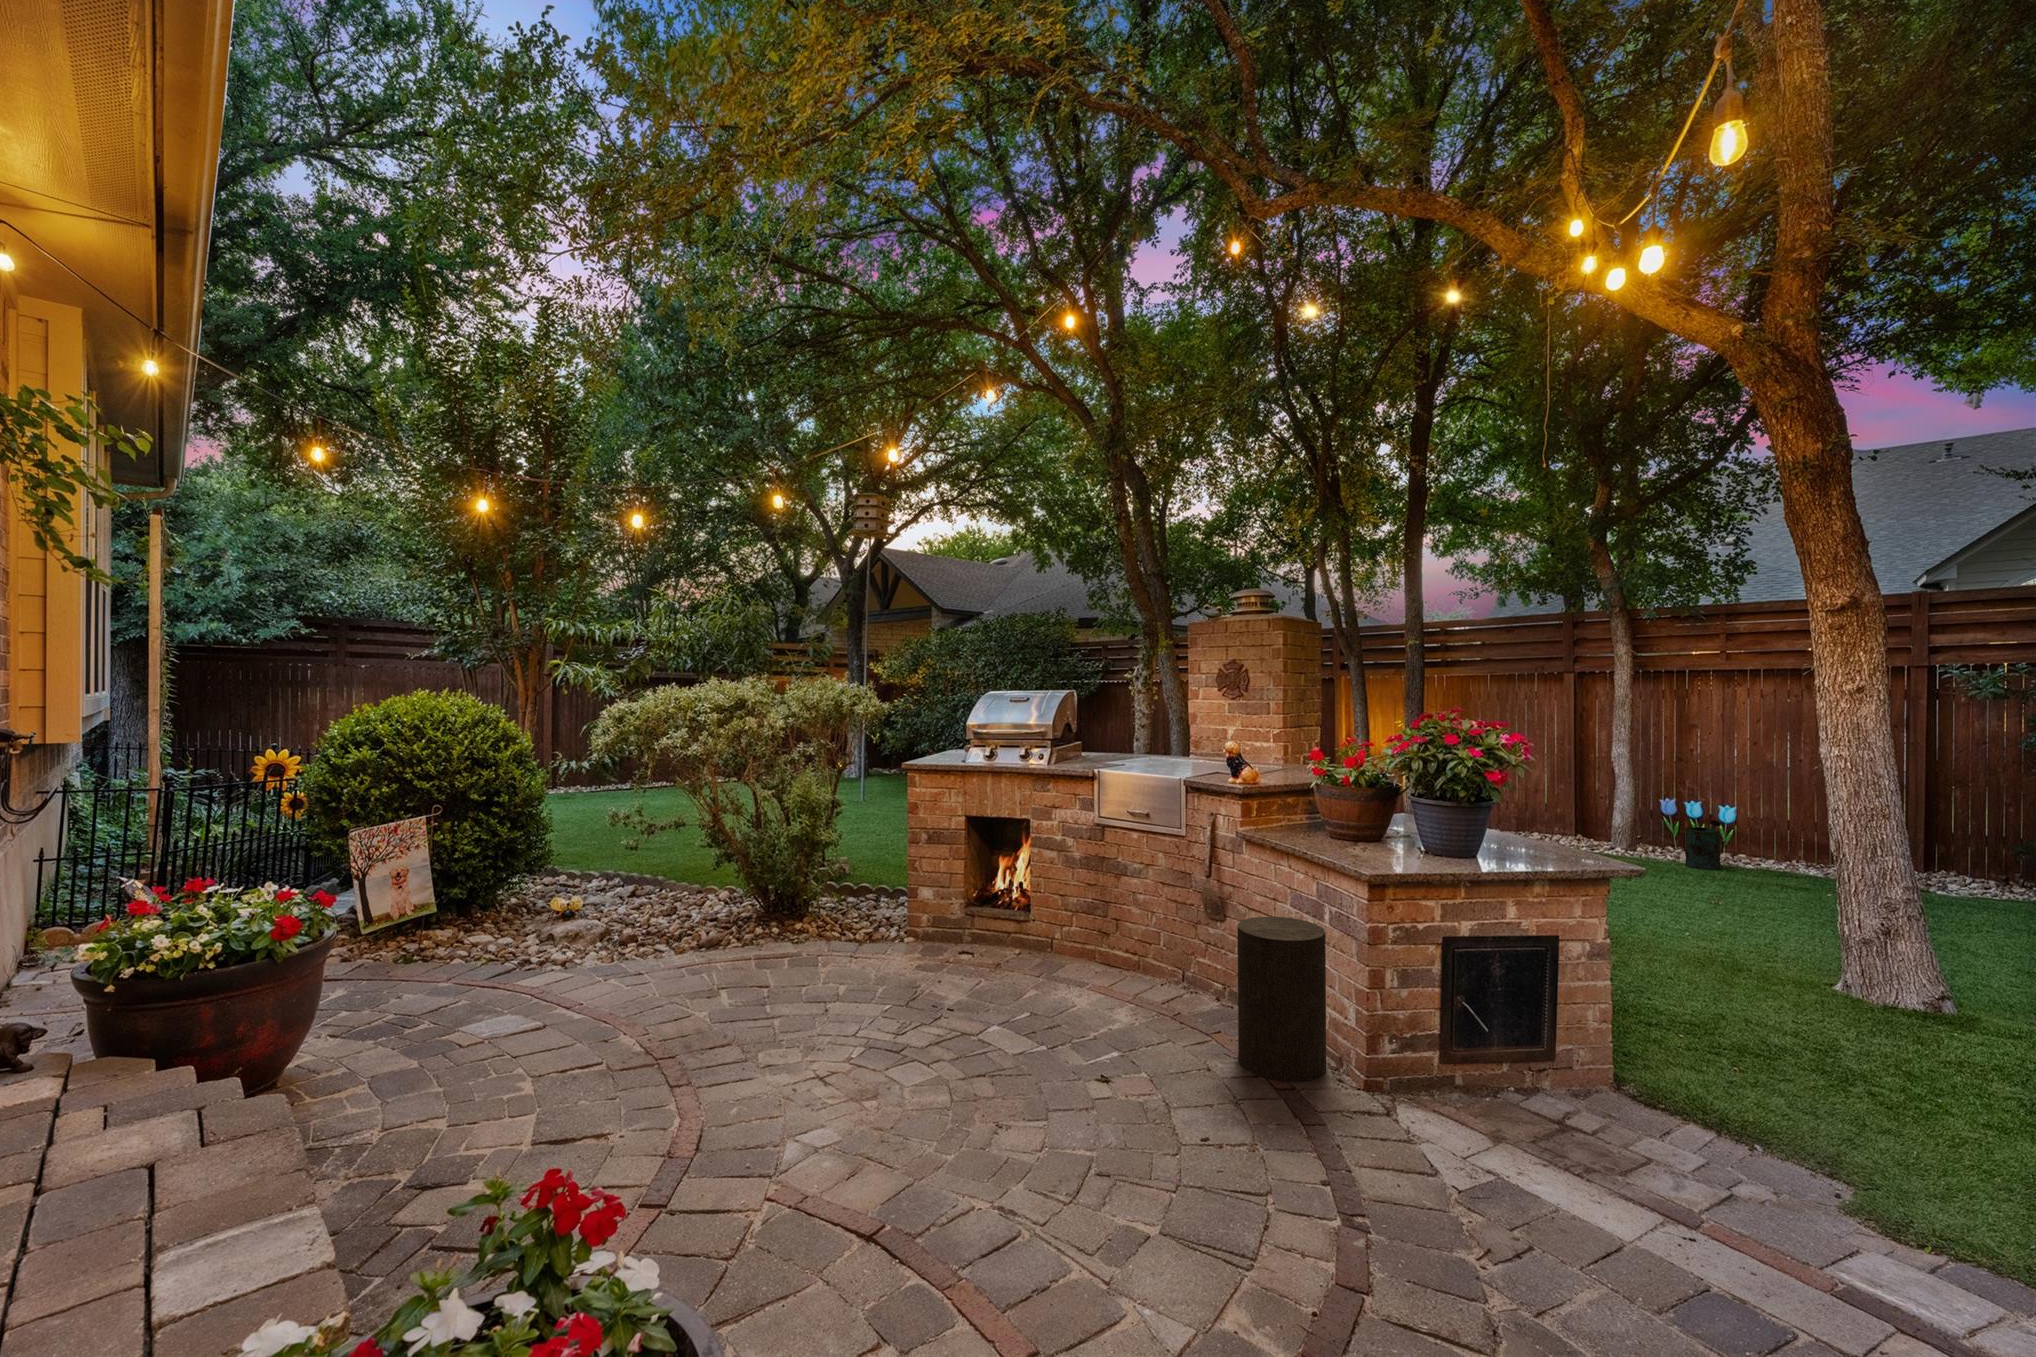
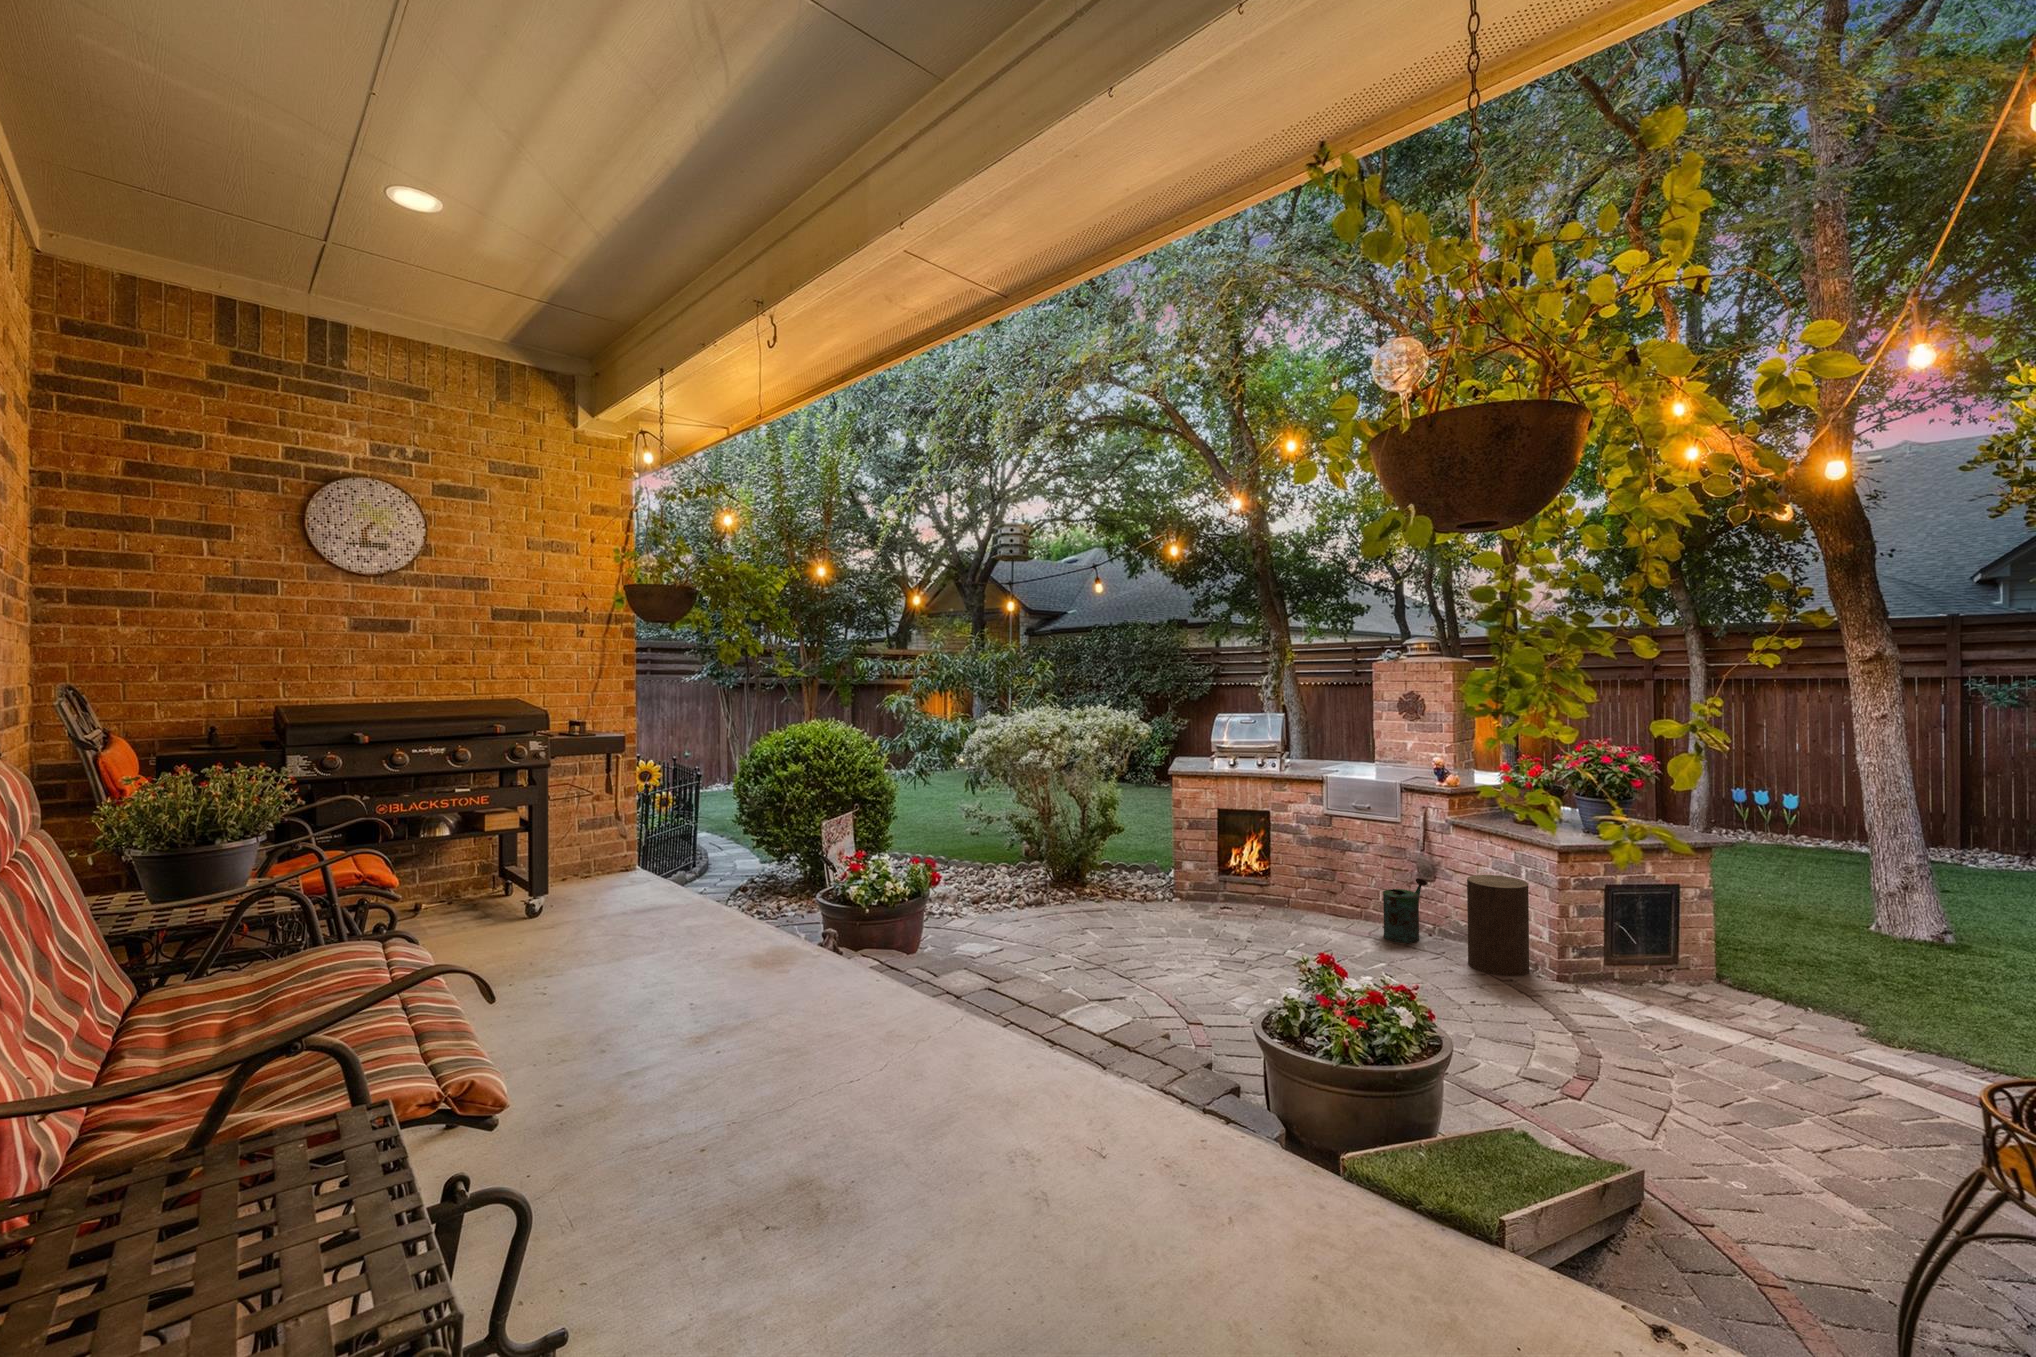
watering can: present [1685,820,1721,870] -> present [1383,878,1427,943]

